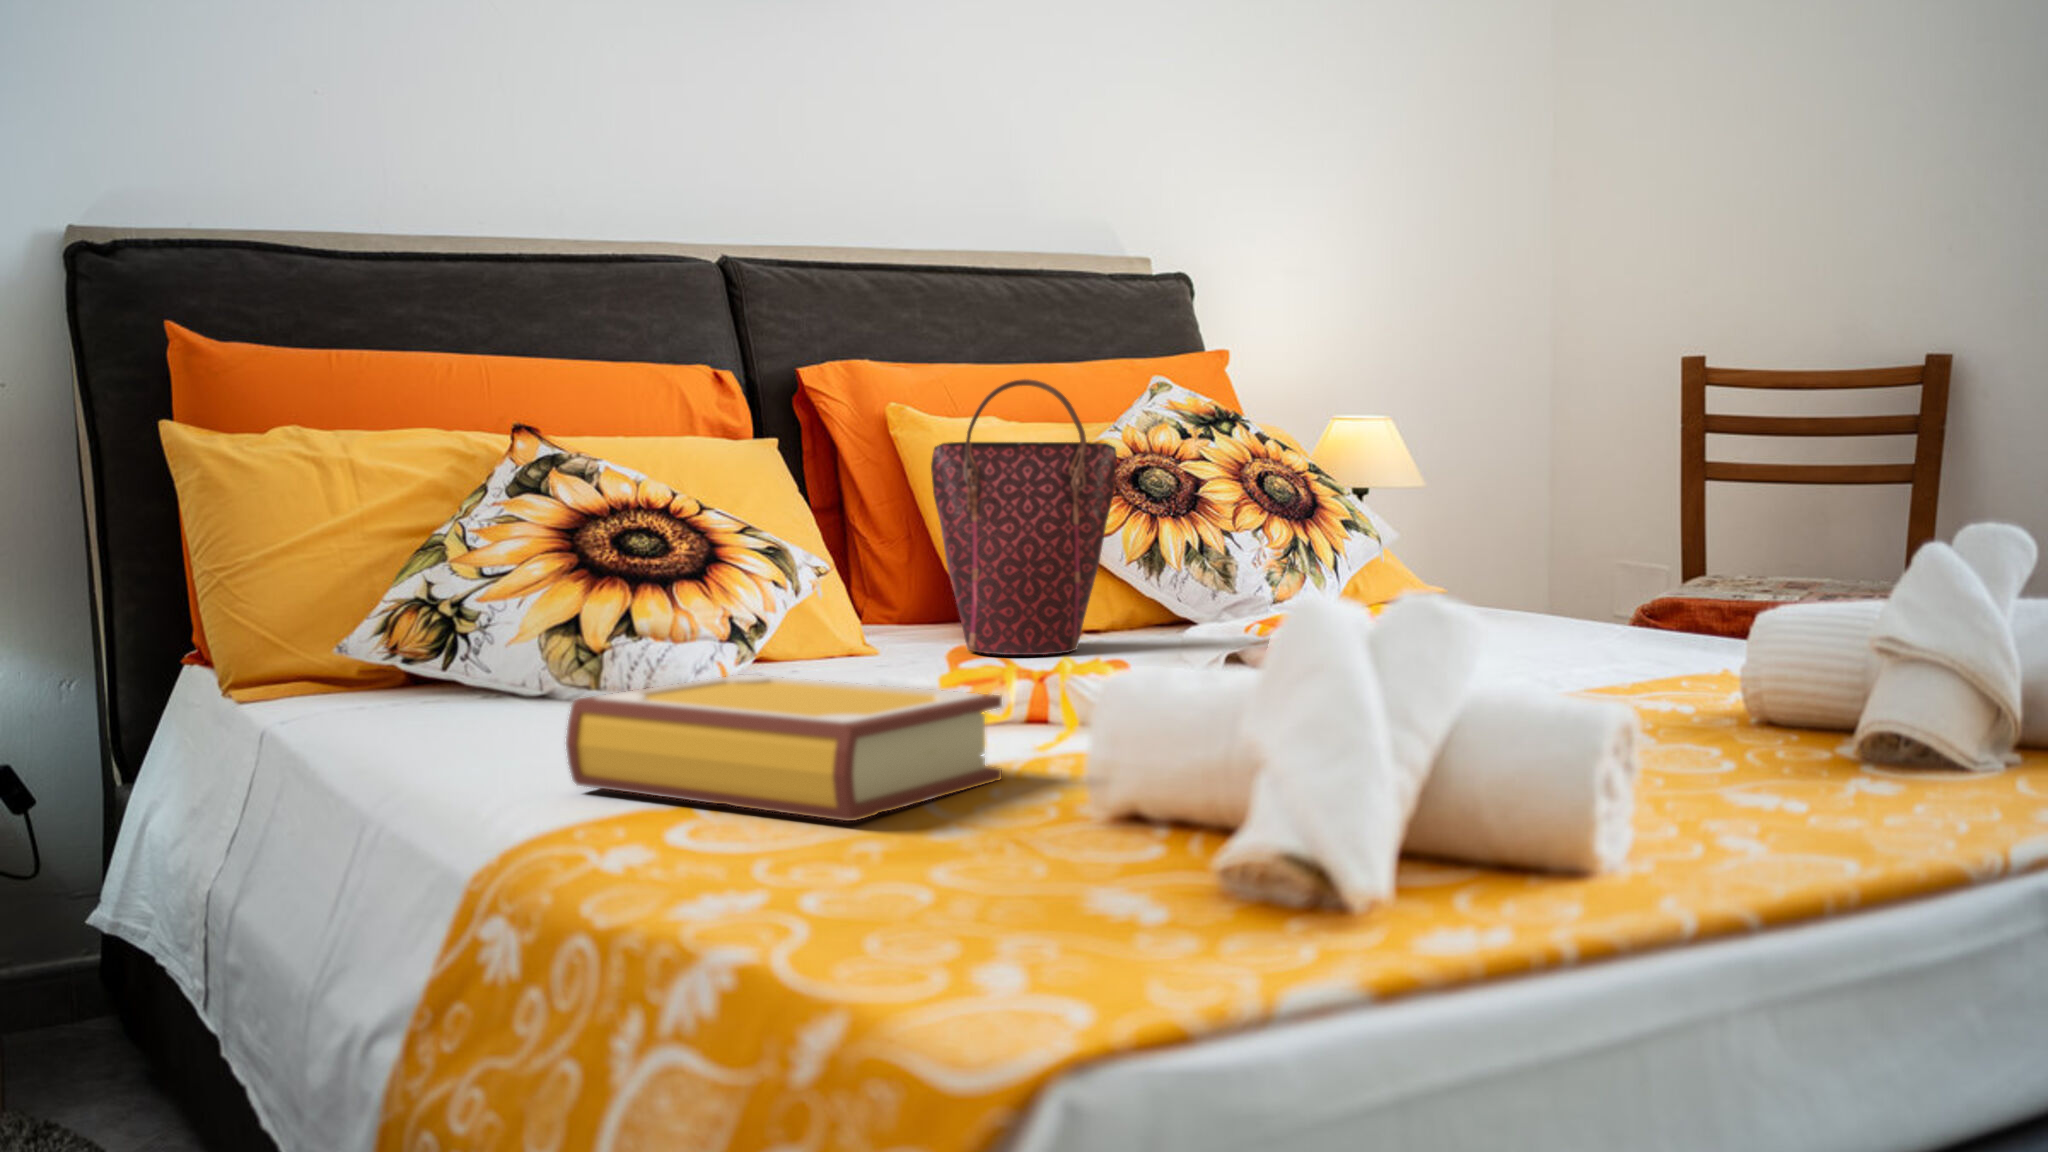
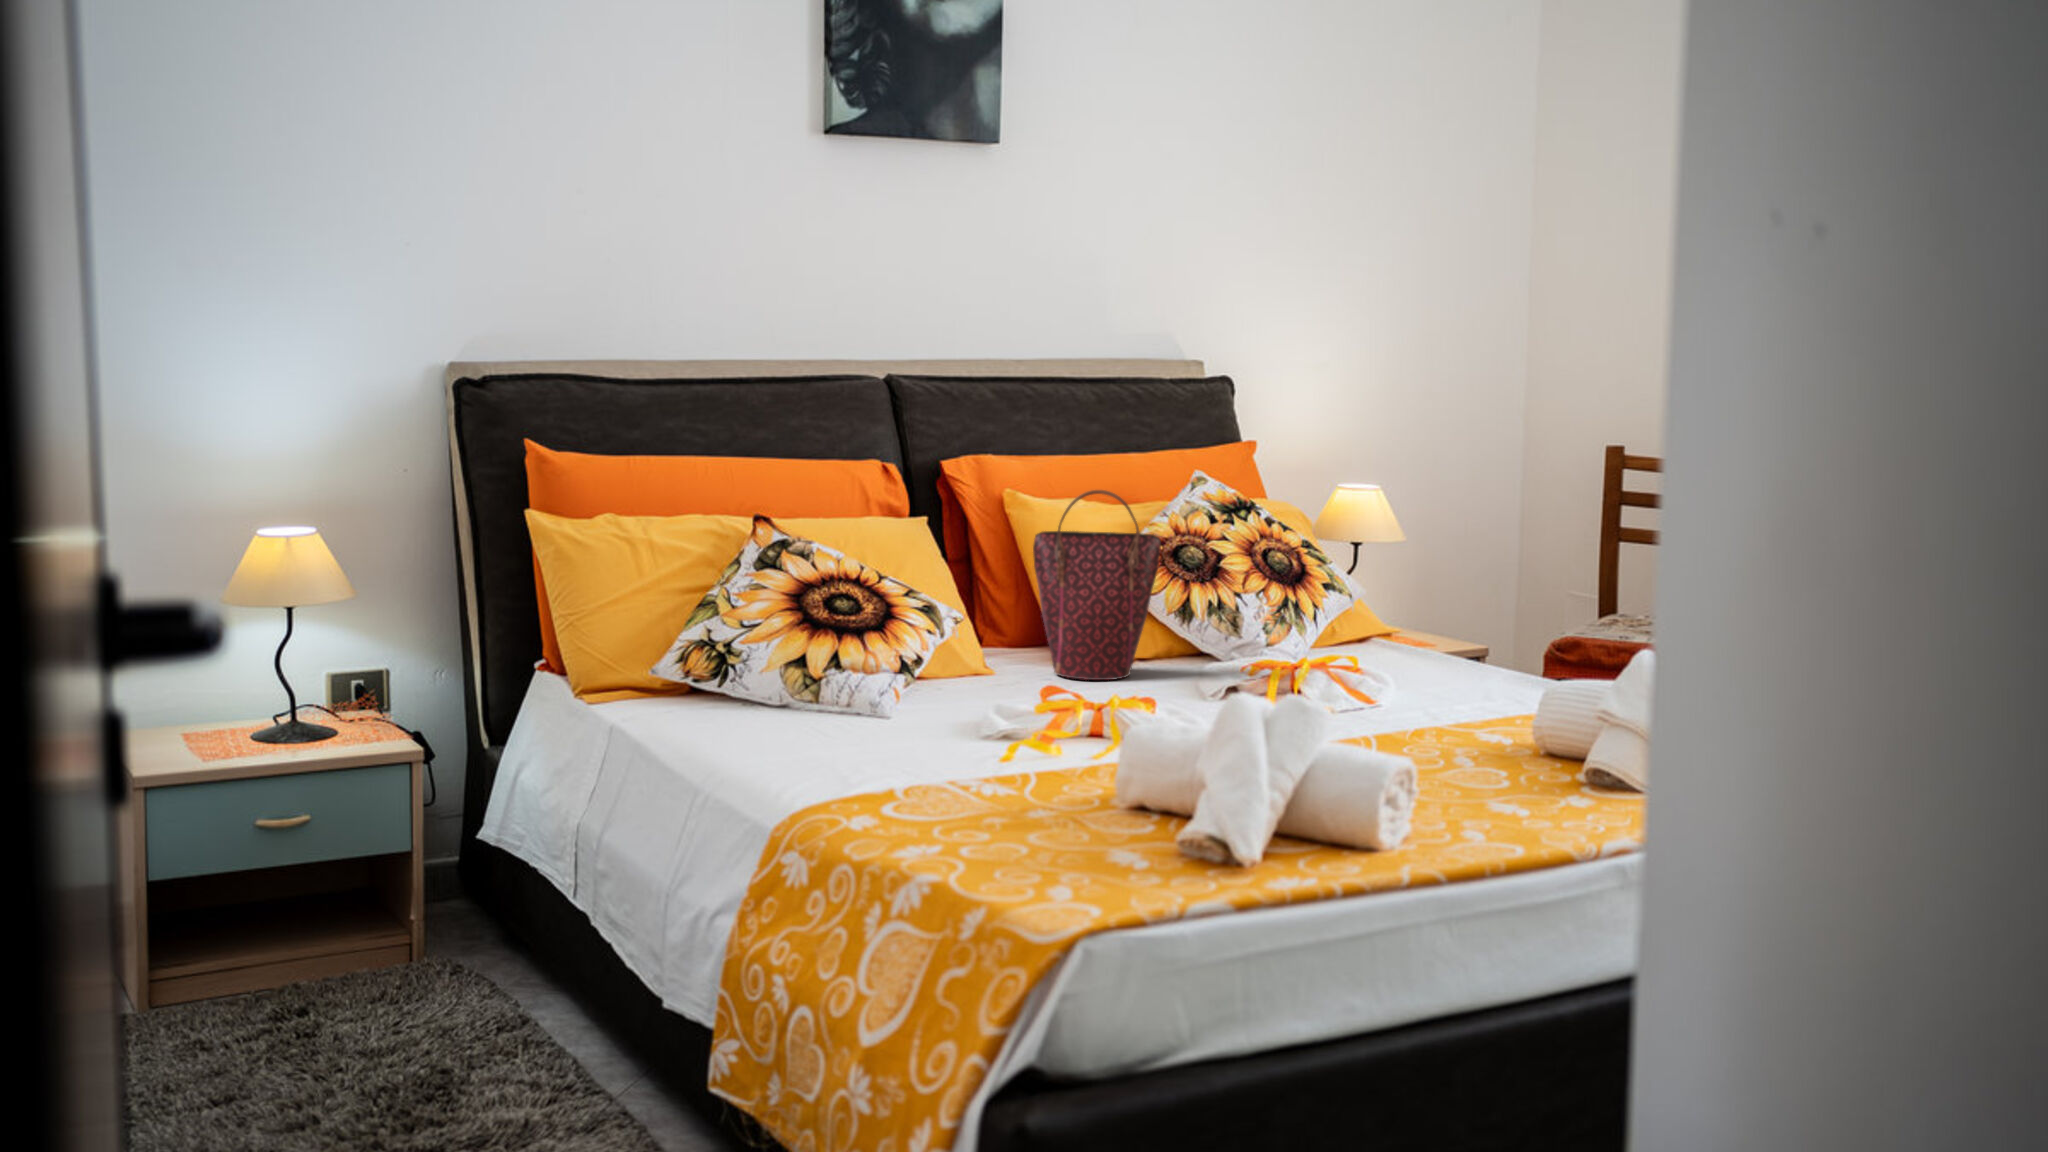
book: present [566,675,1002,821] -> none [819,707,1071,805]

